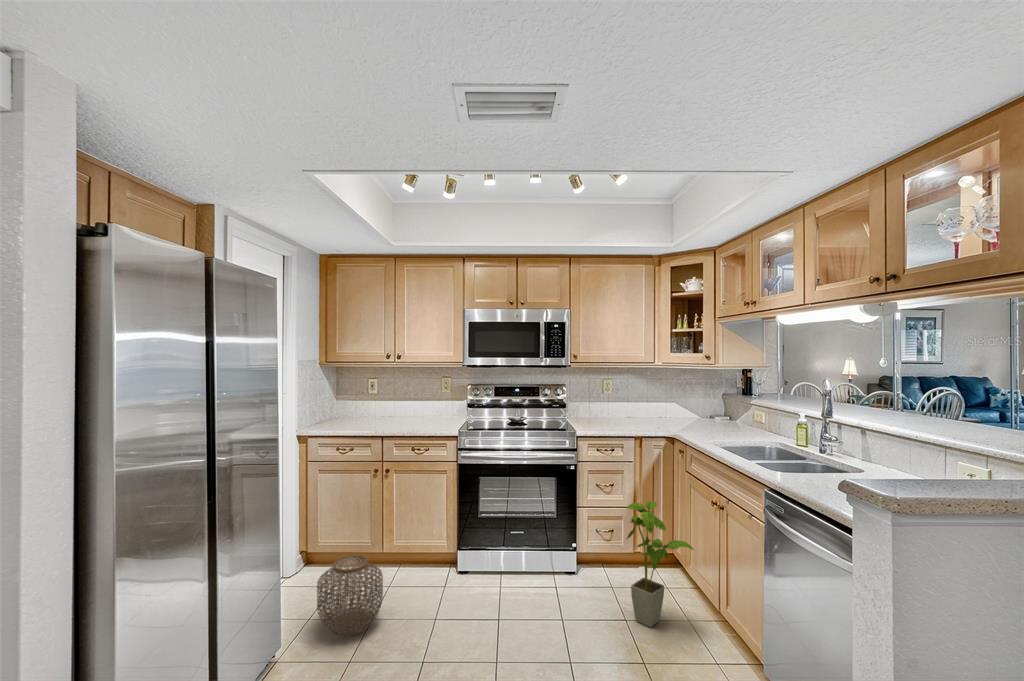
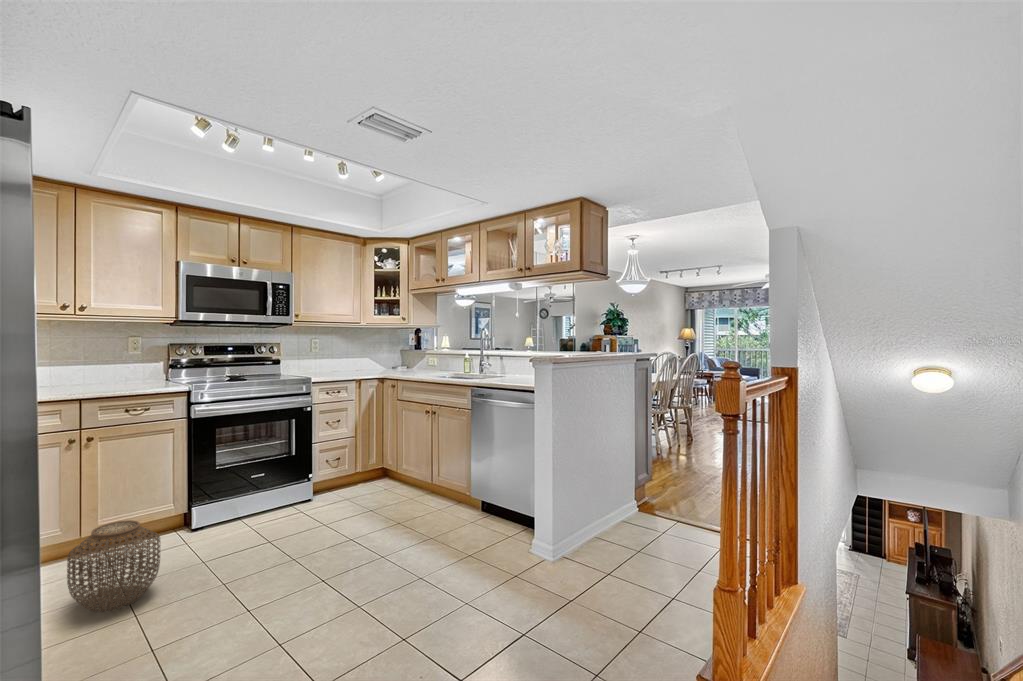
house plant: present [626,501,694,627] -> none [376,416,425,509]

